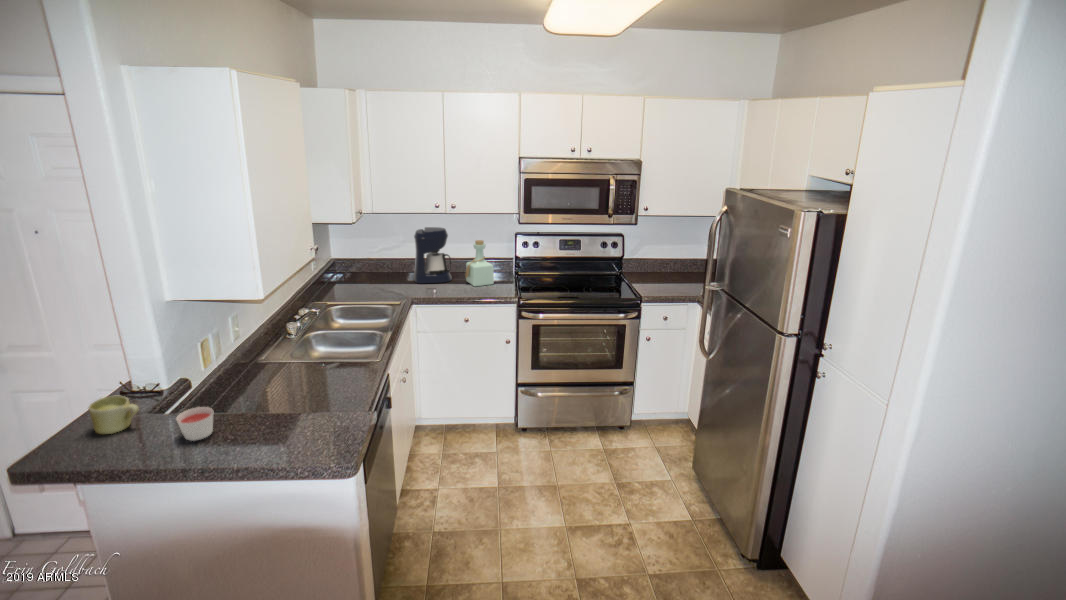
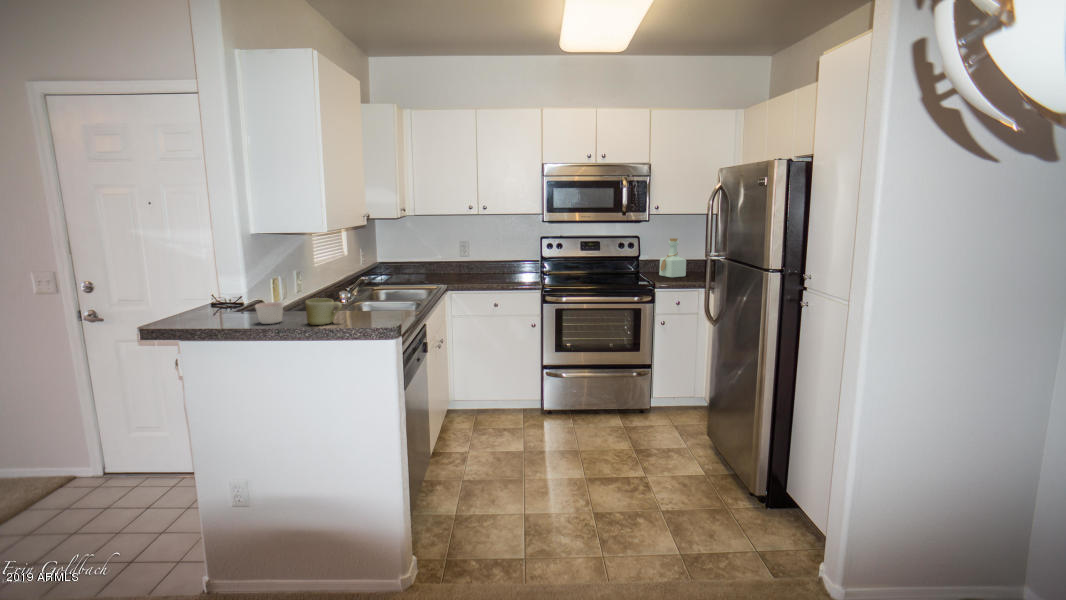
coffee maker: present [414,227,452,283] -> none [451,232,485,280]
bottle: present [465,240,494,286] -> present [659,238,686,278]
mug: present [89,396,139,434] -> present [305,298,342,325]

